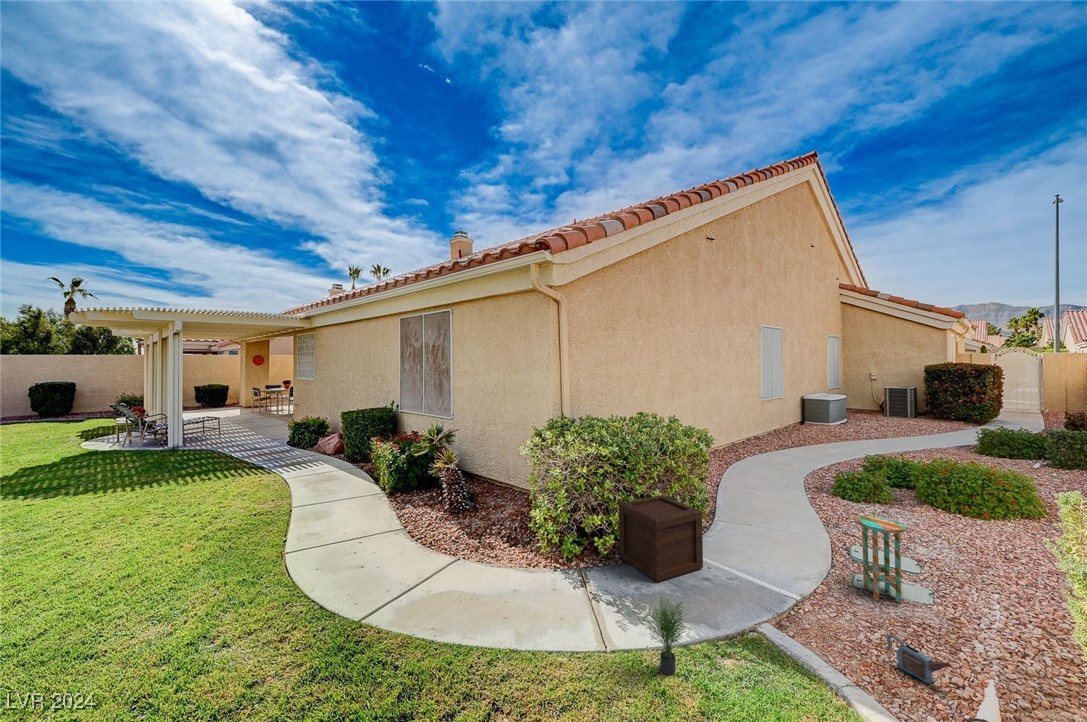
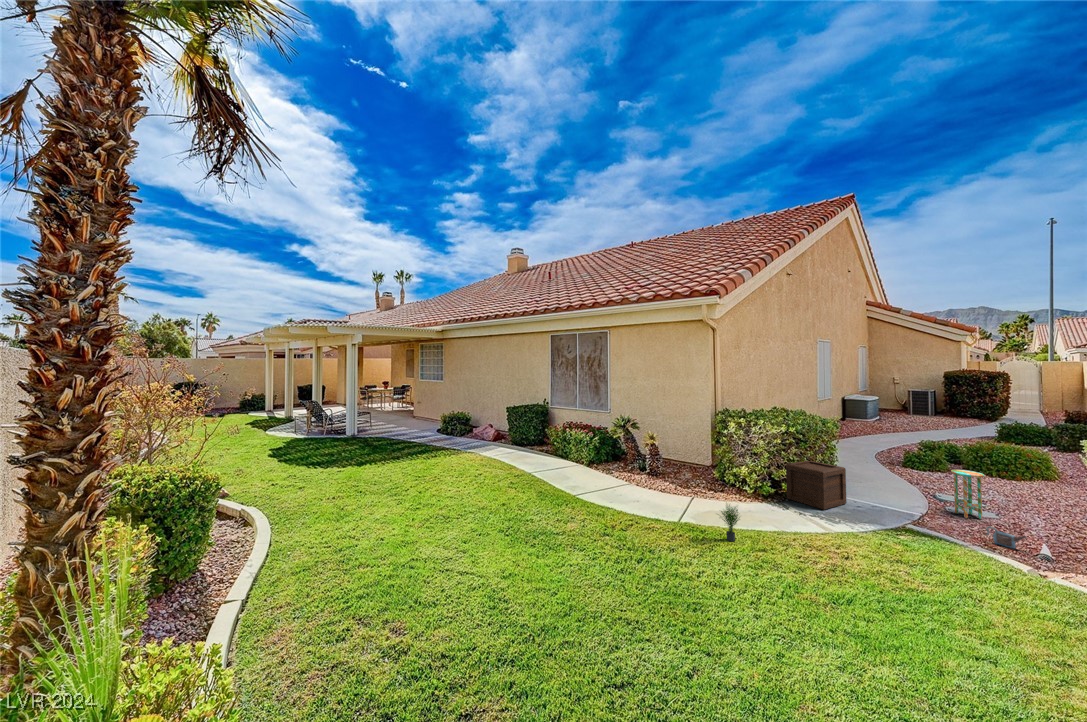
potted plant: present [646,597,686,675] -> present [721,505,740,541]

